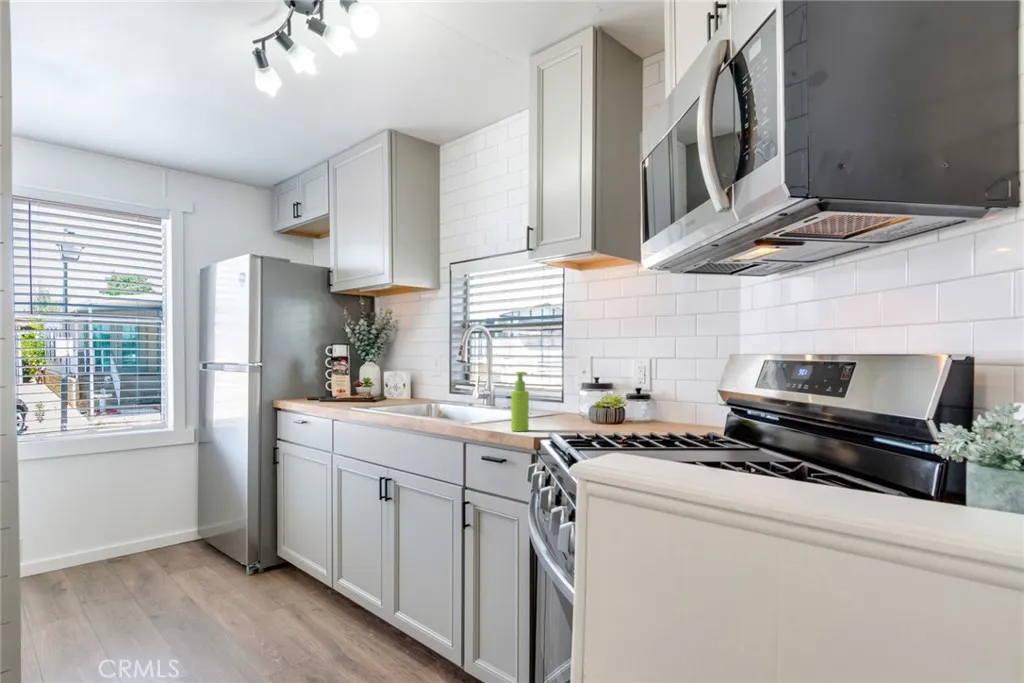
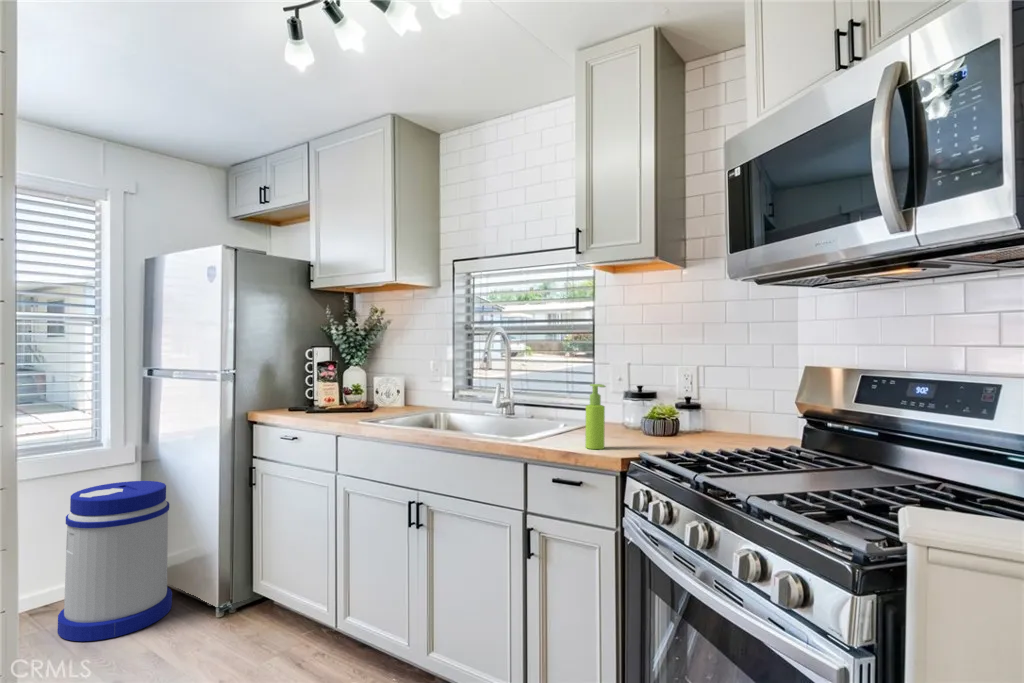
trash can: none [123,457,215,586] -> present [58,481,172,641]

